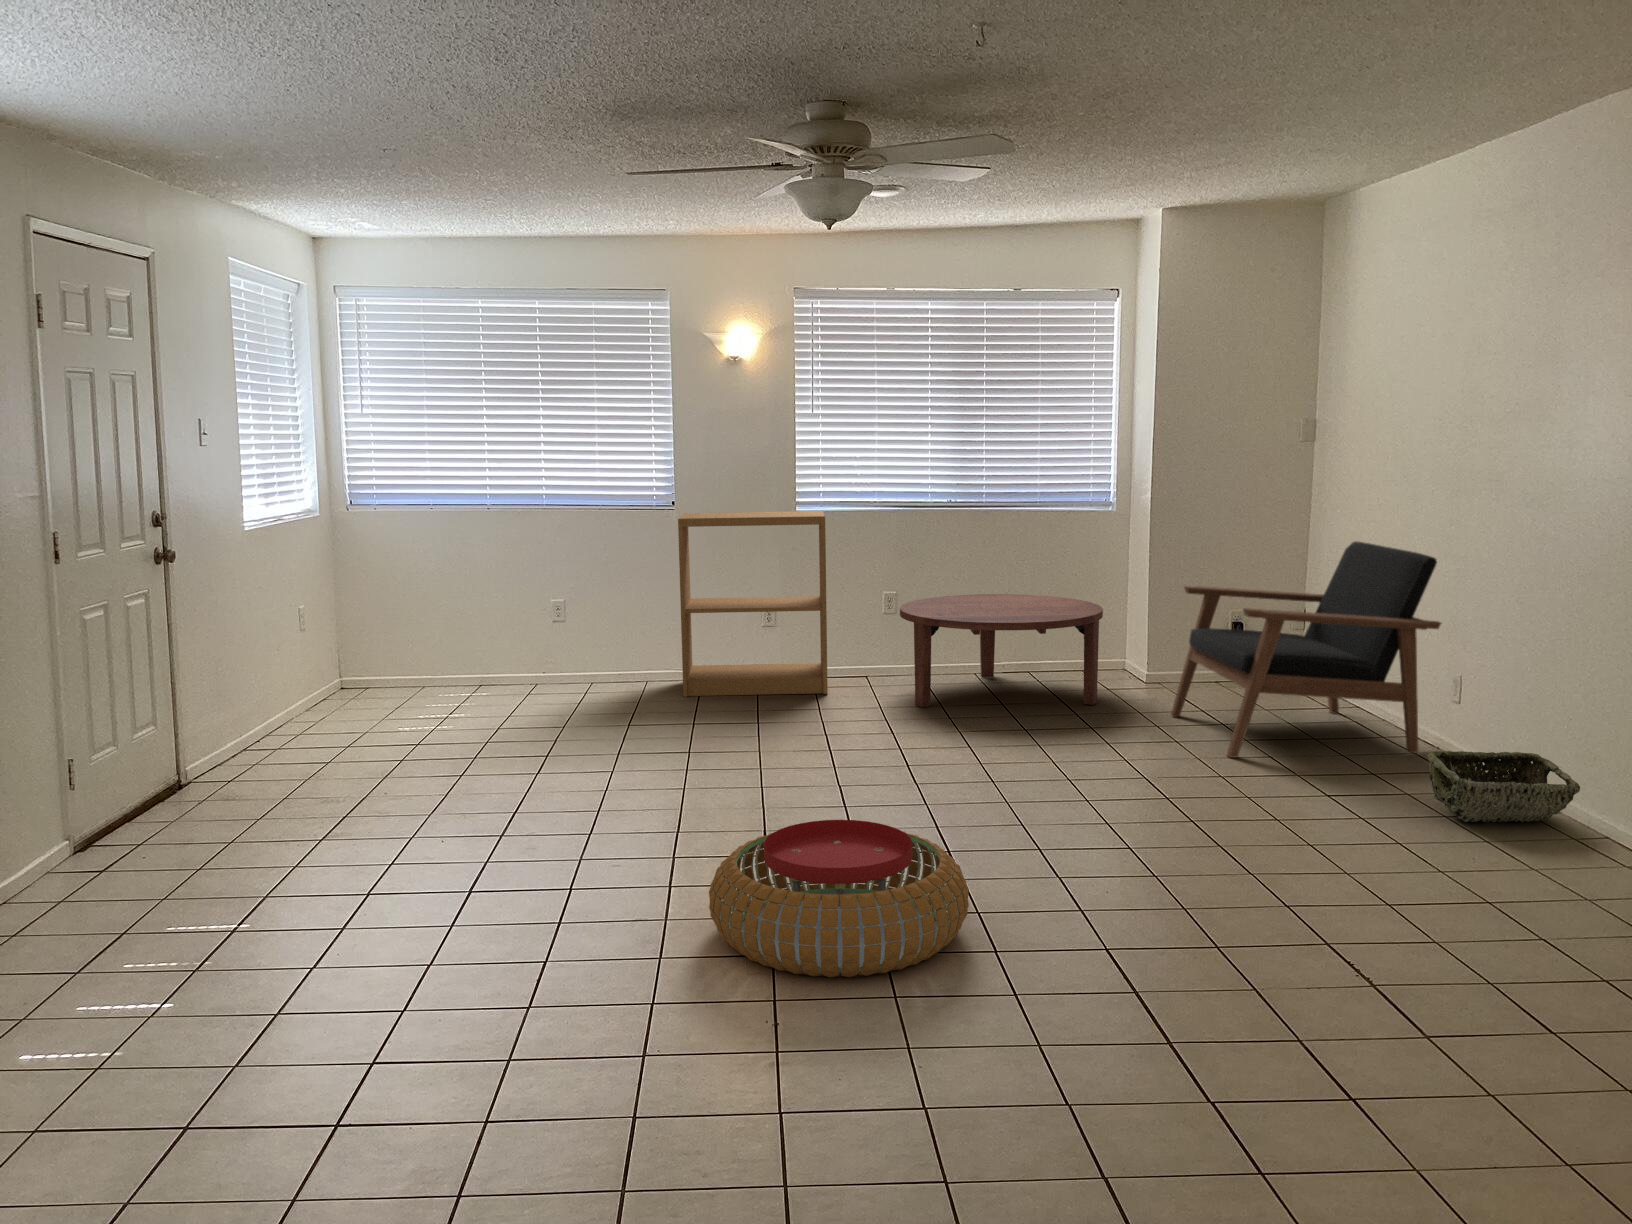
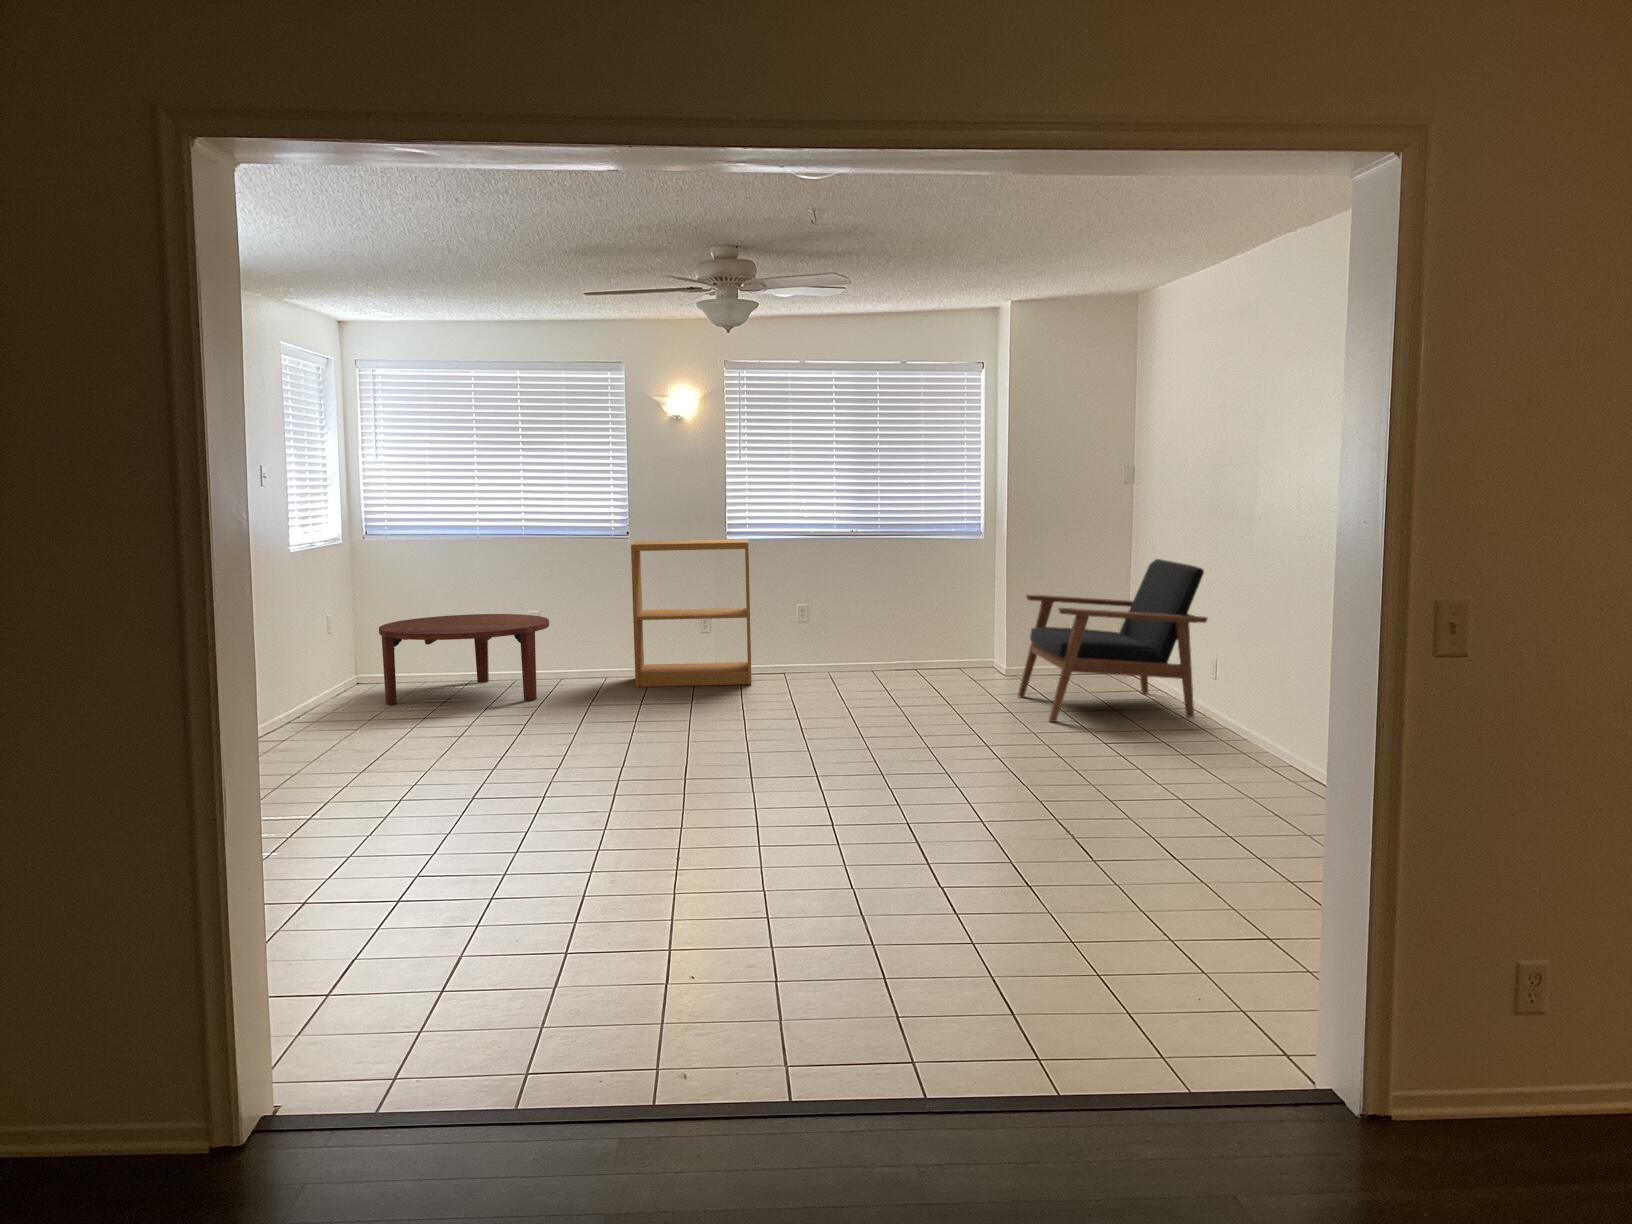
coffee table: present [900,594,1103,707] -> present [379,614,549,705]
woven basket: present [1428,751,1580,822] -> none [1178,707,1282,757]
pouf: present [709,820,969,977] -> none [639,745,821,842]

